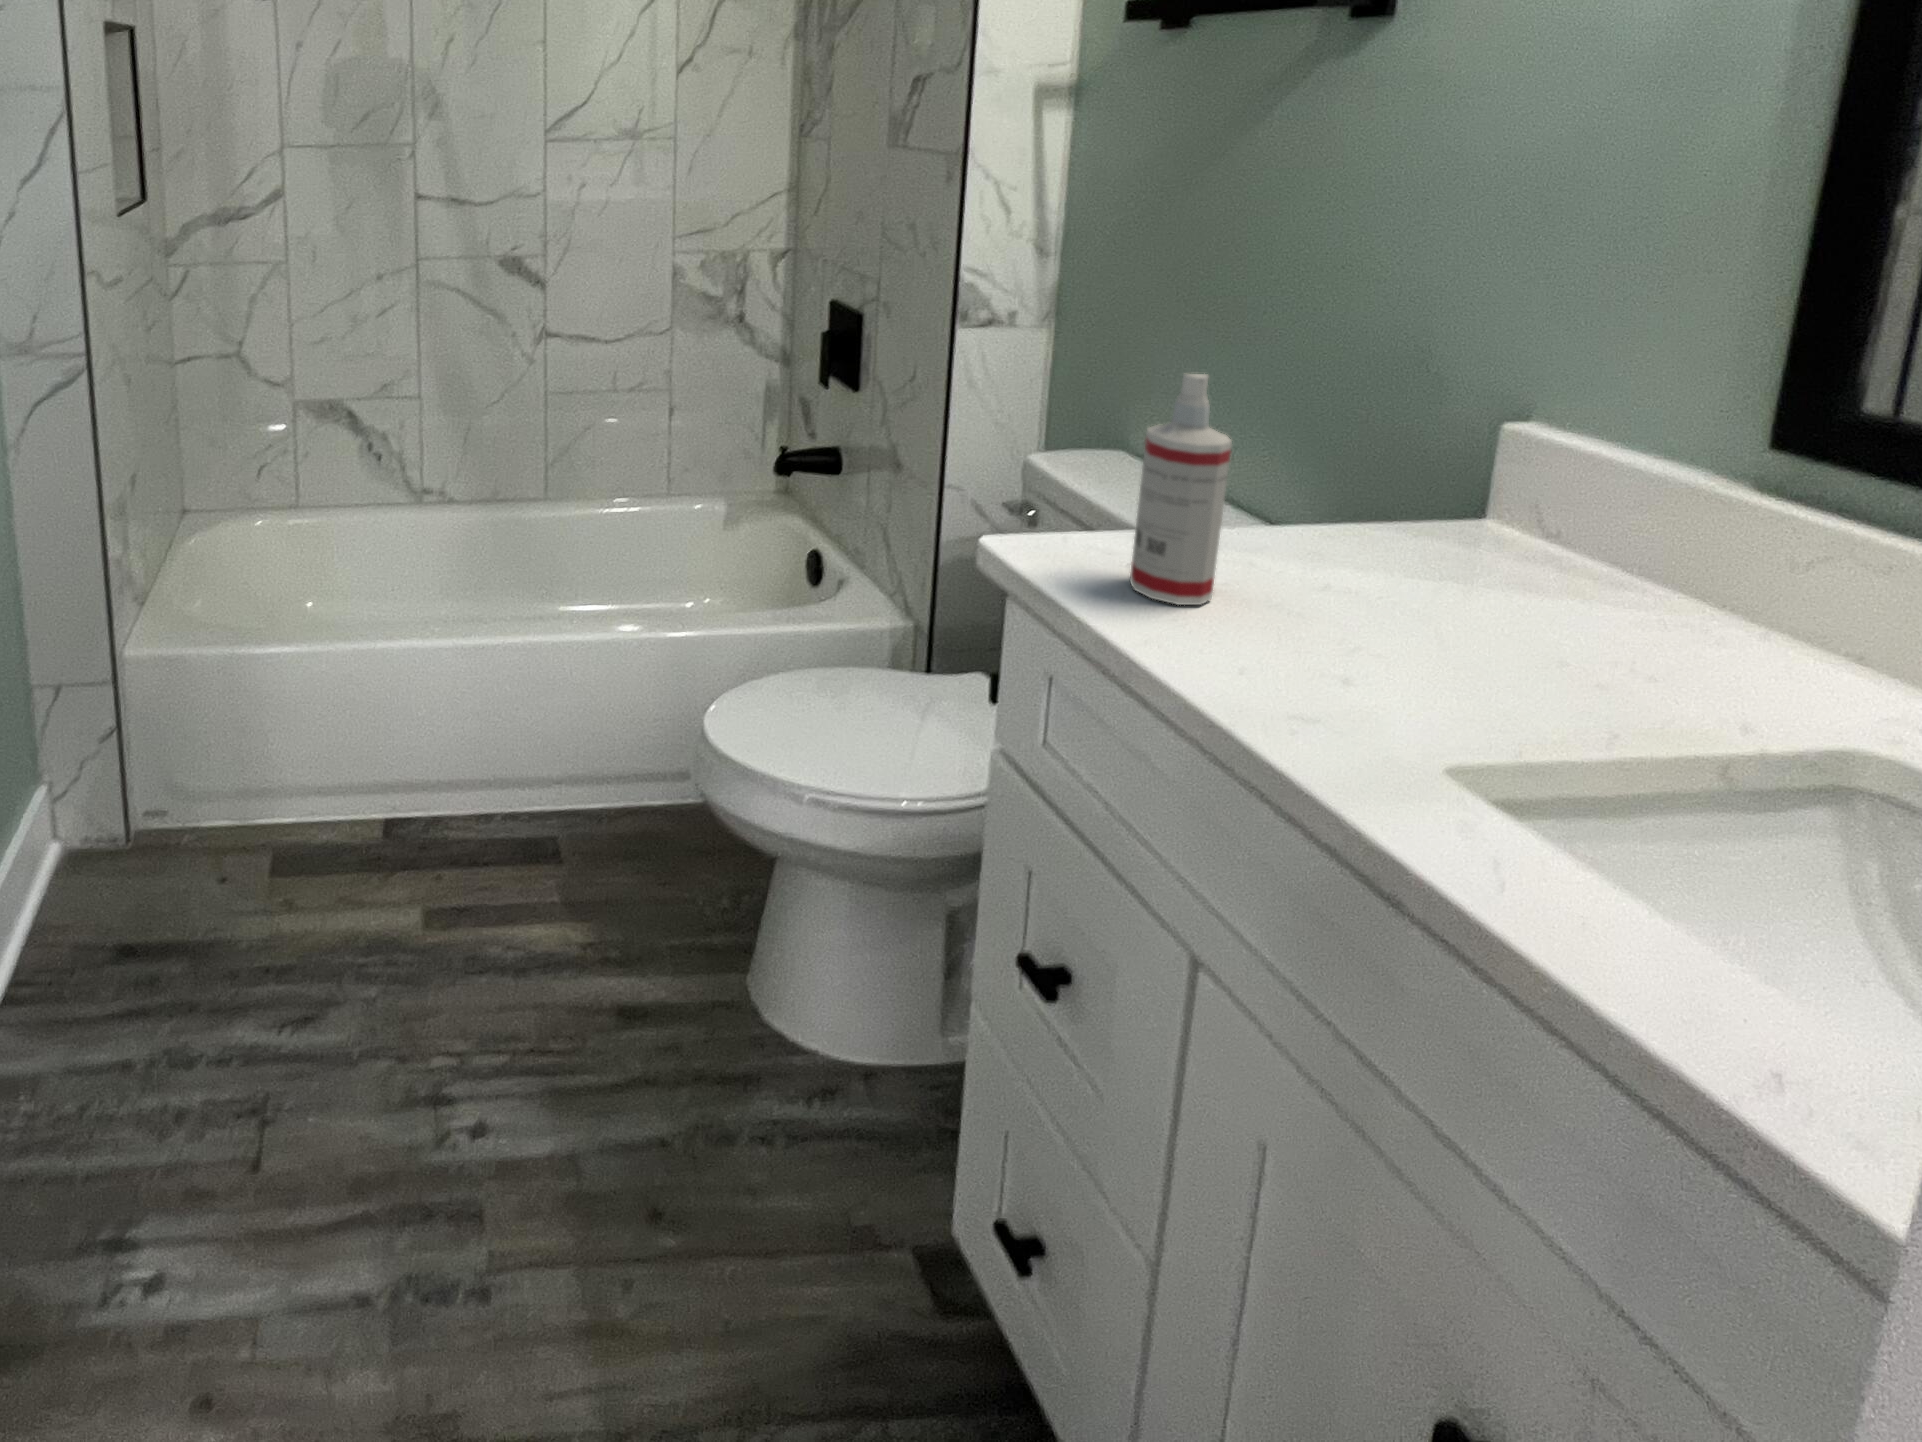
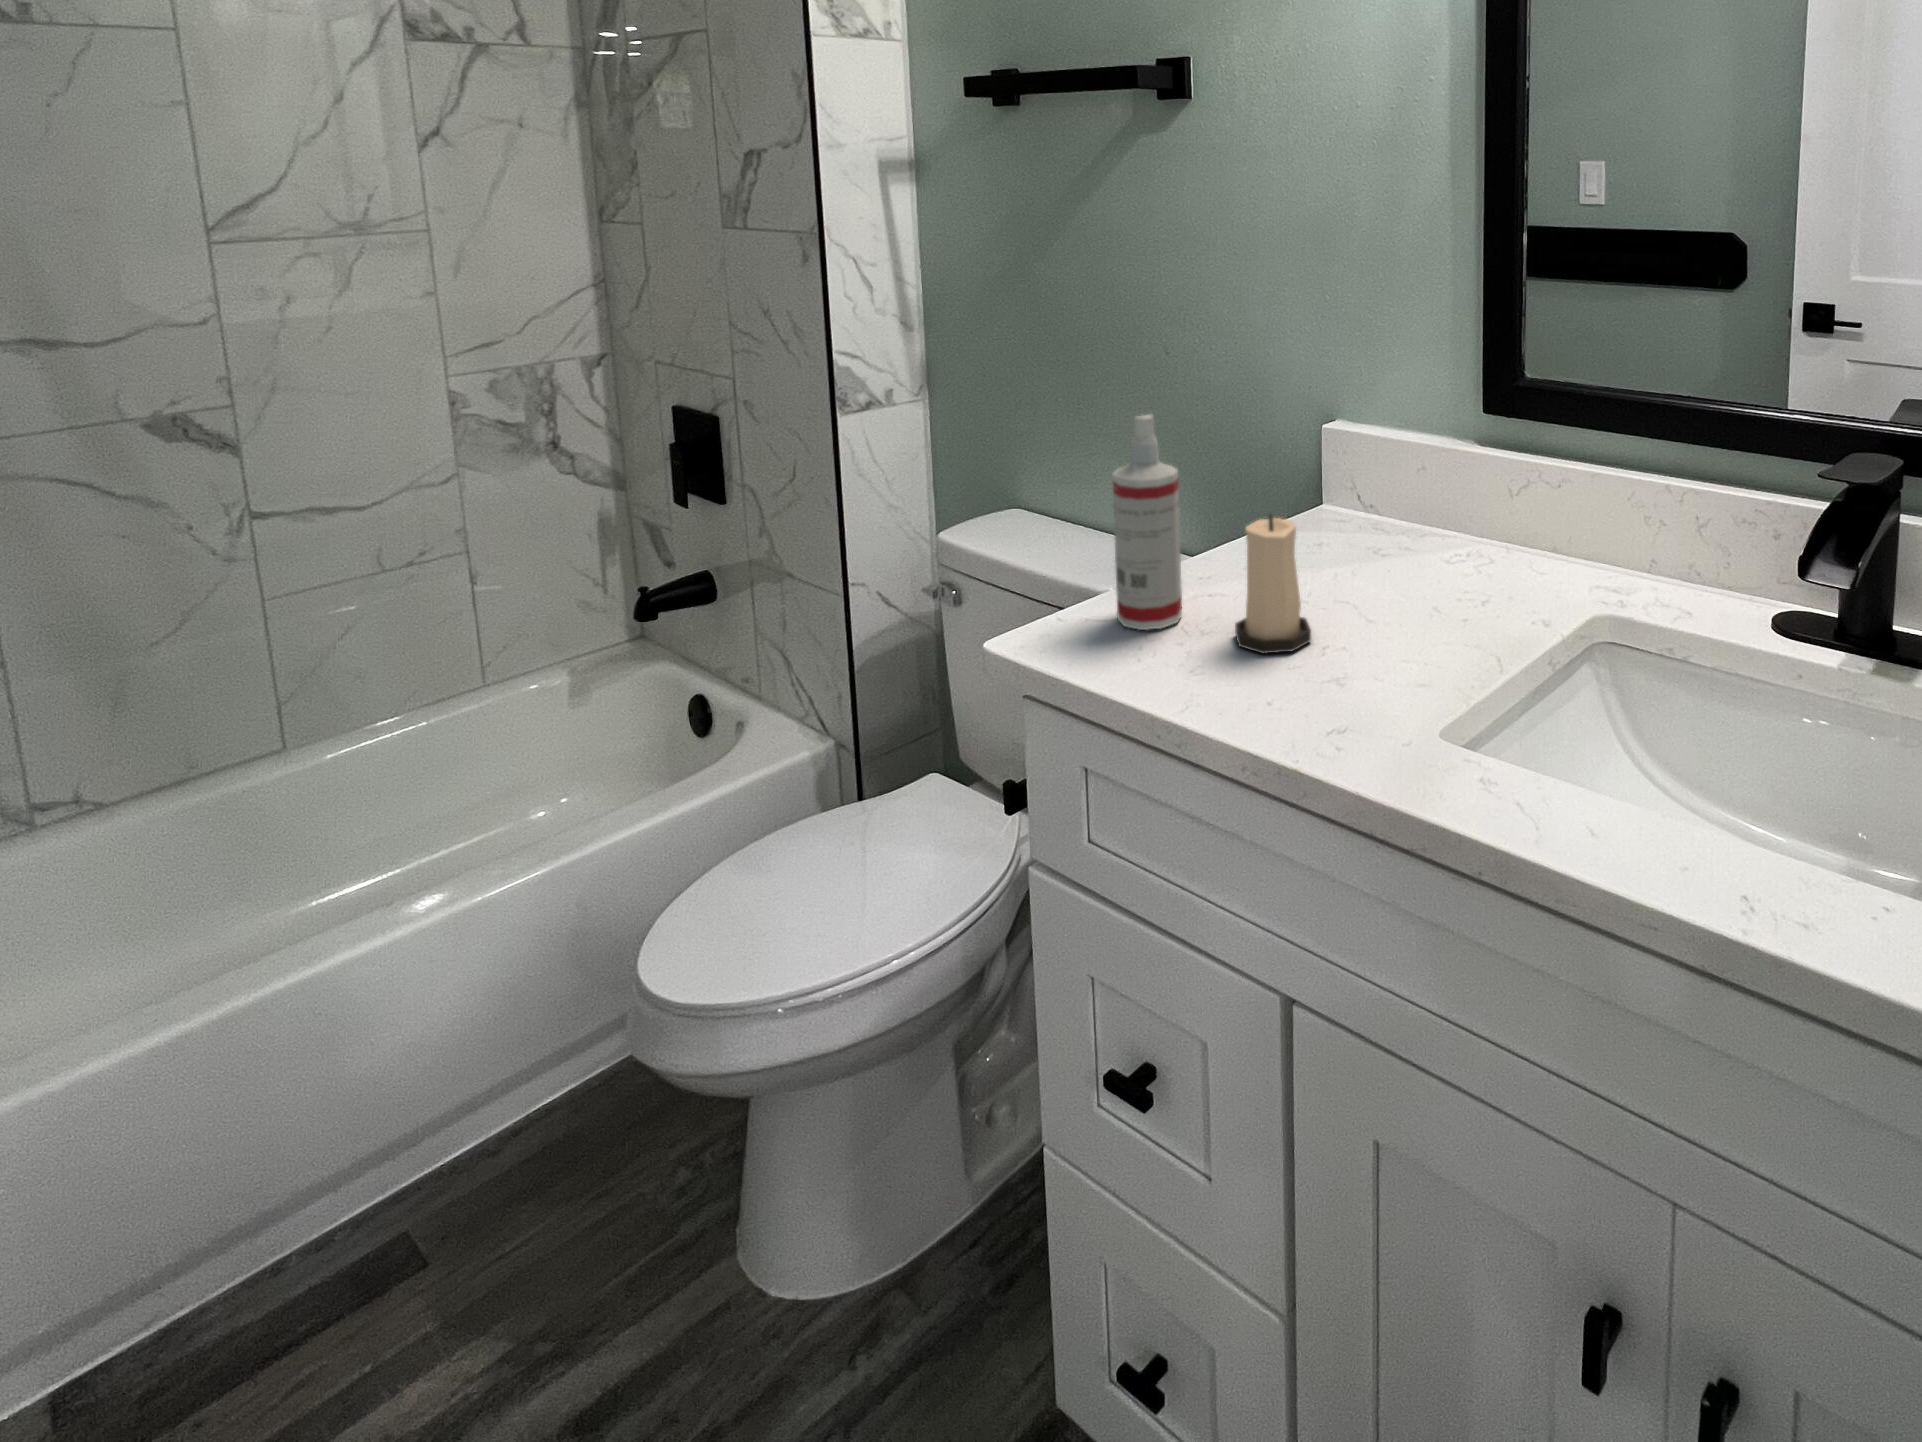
candle: none [1262,515,1375,681] -> present [1235,514,1311,653]

